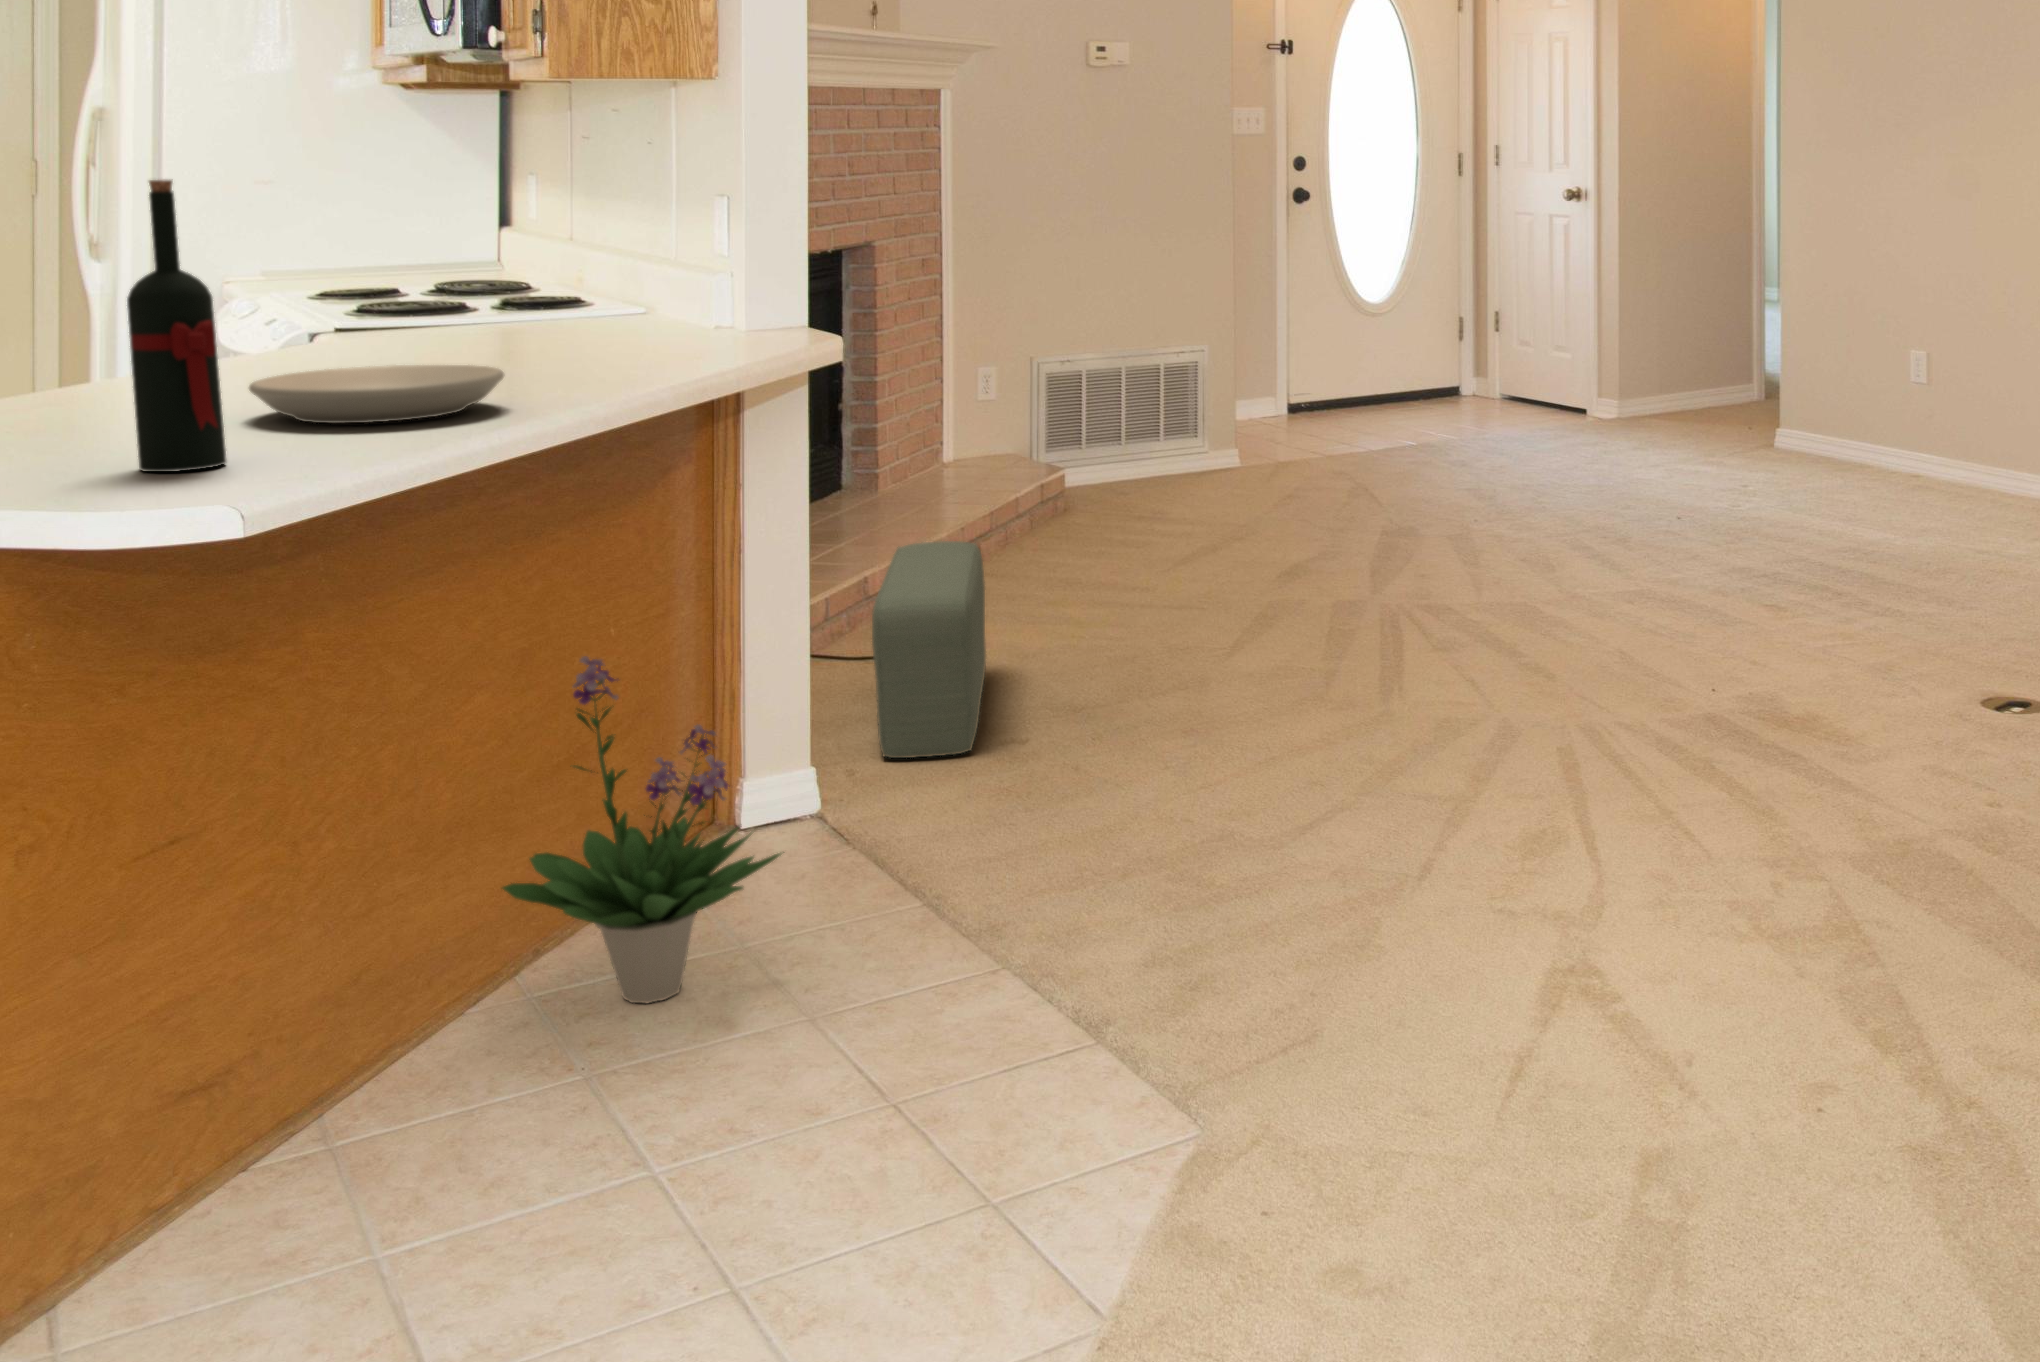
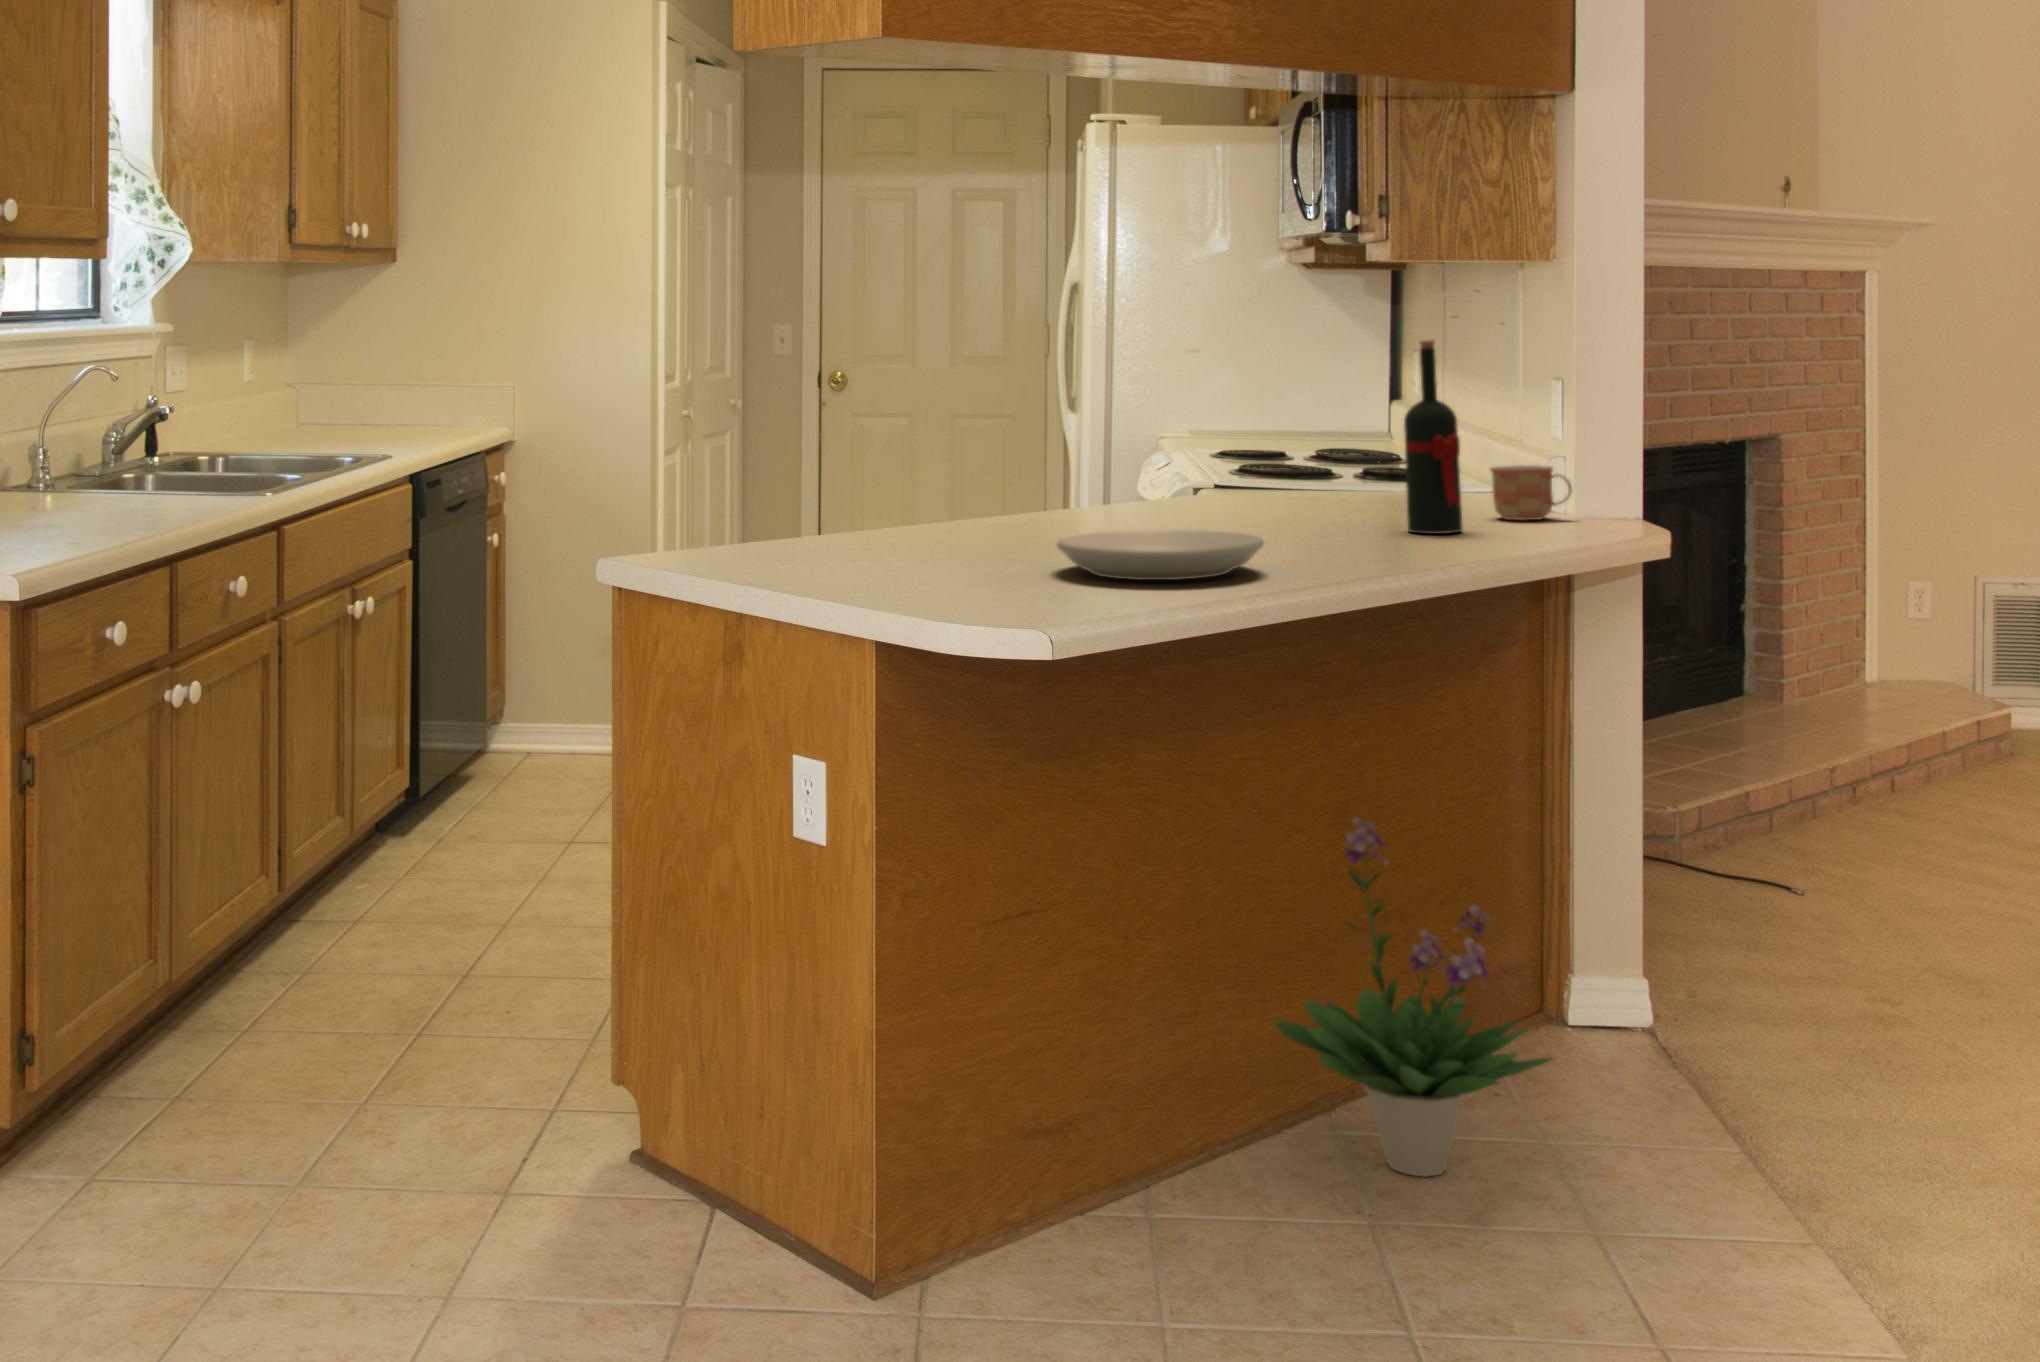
wine bottle: present [127,180,226,472] -> present [1404,340,1462,534]
mug: none [681,289,759,344] -> present [1491,465,1572,520]
pouf: present [872,541,986,758] -> none [1739,753,1912,1004]

